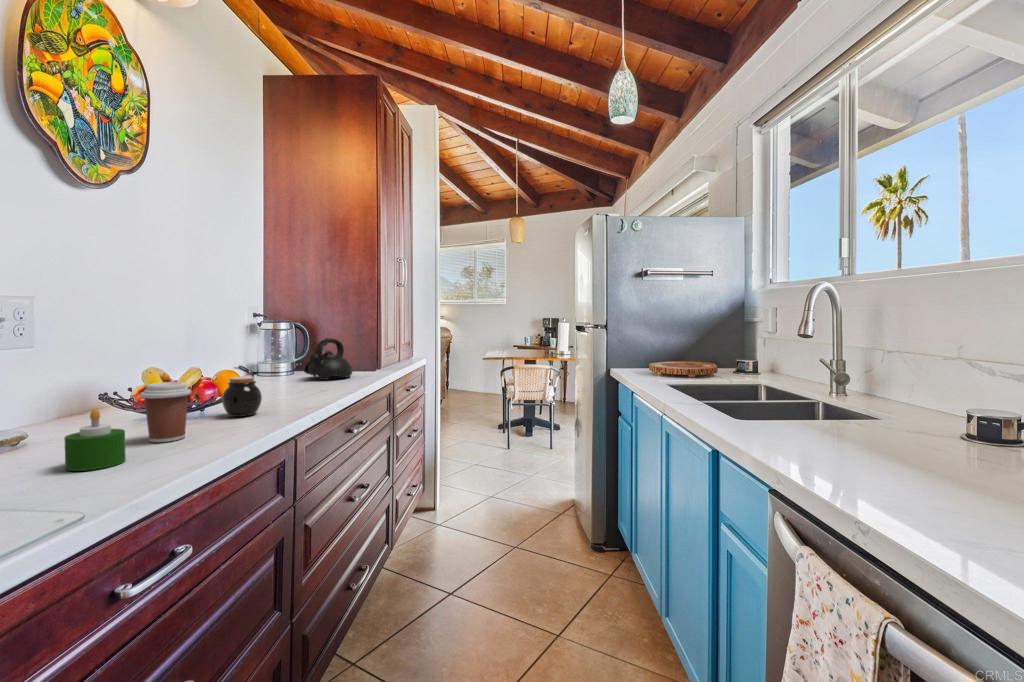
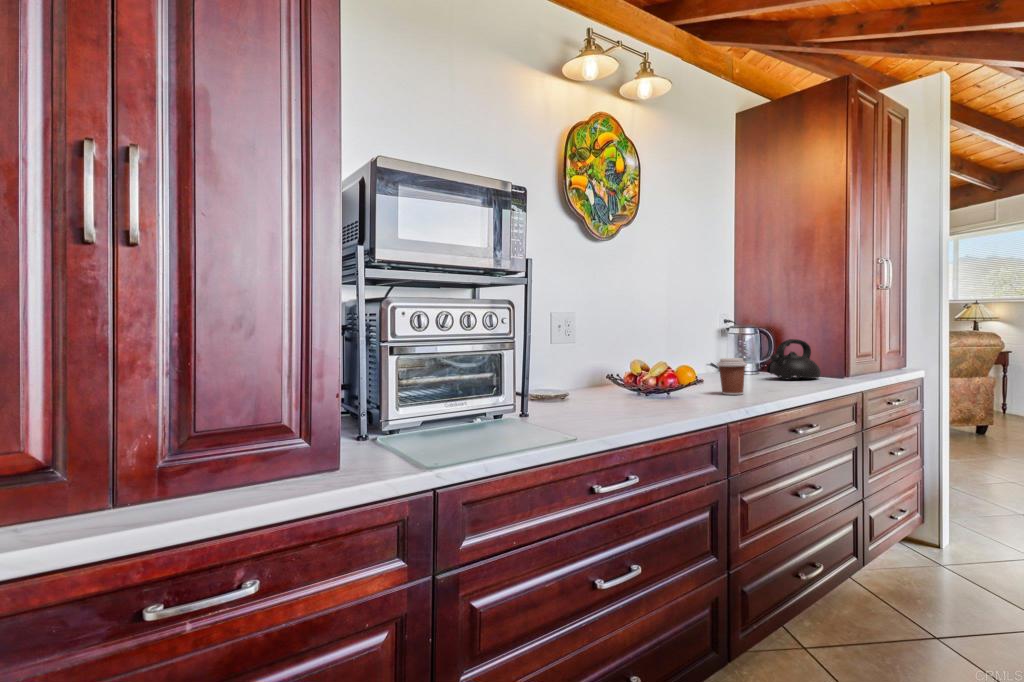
jar: present [222,377,262,417] -> none [679,368,711,401]
coffee cup: present [140,382,191,442] -> present [717,358,747,395]
candle: present [64,409,126,471] -> none [574,380,606,419]

